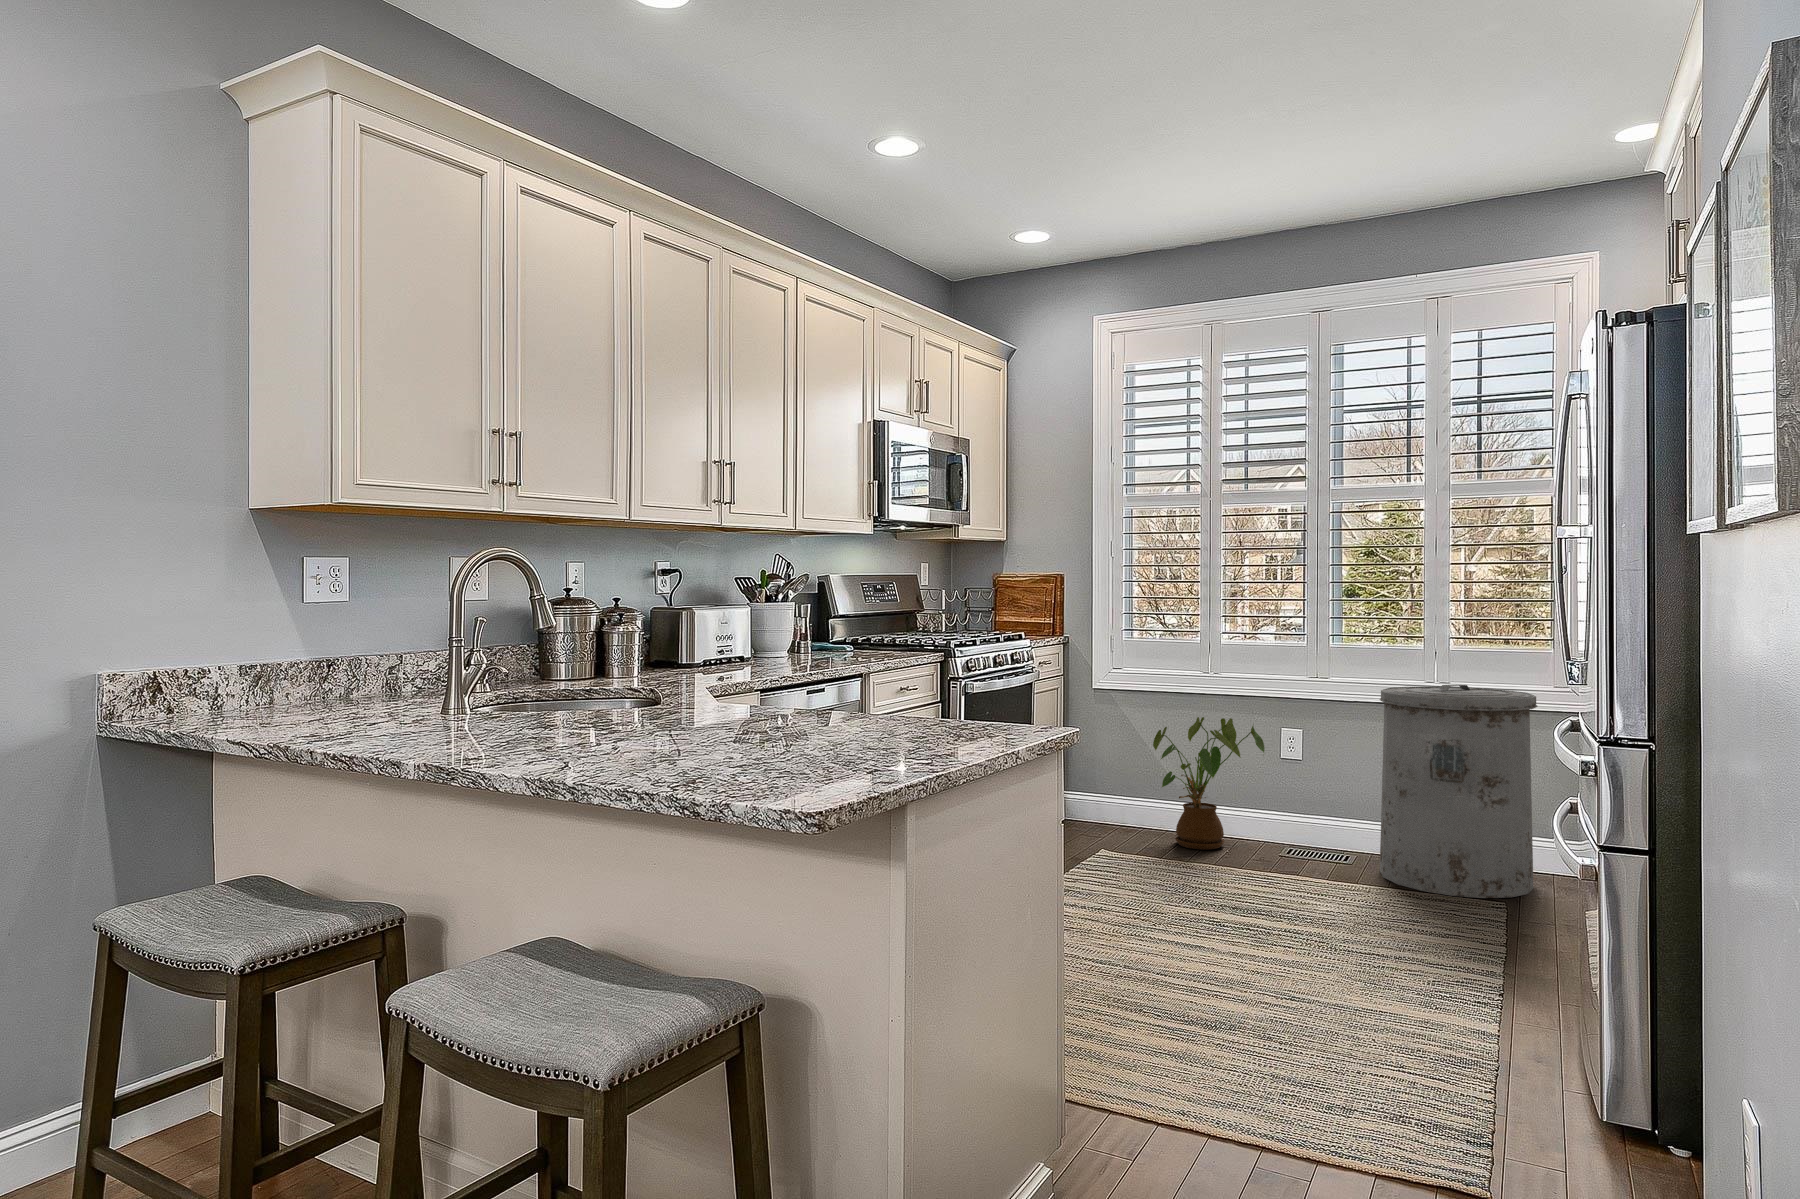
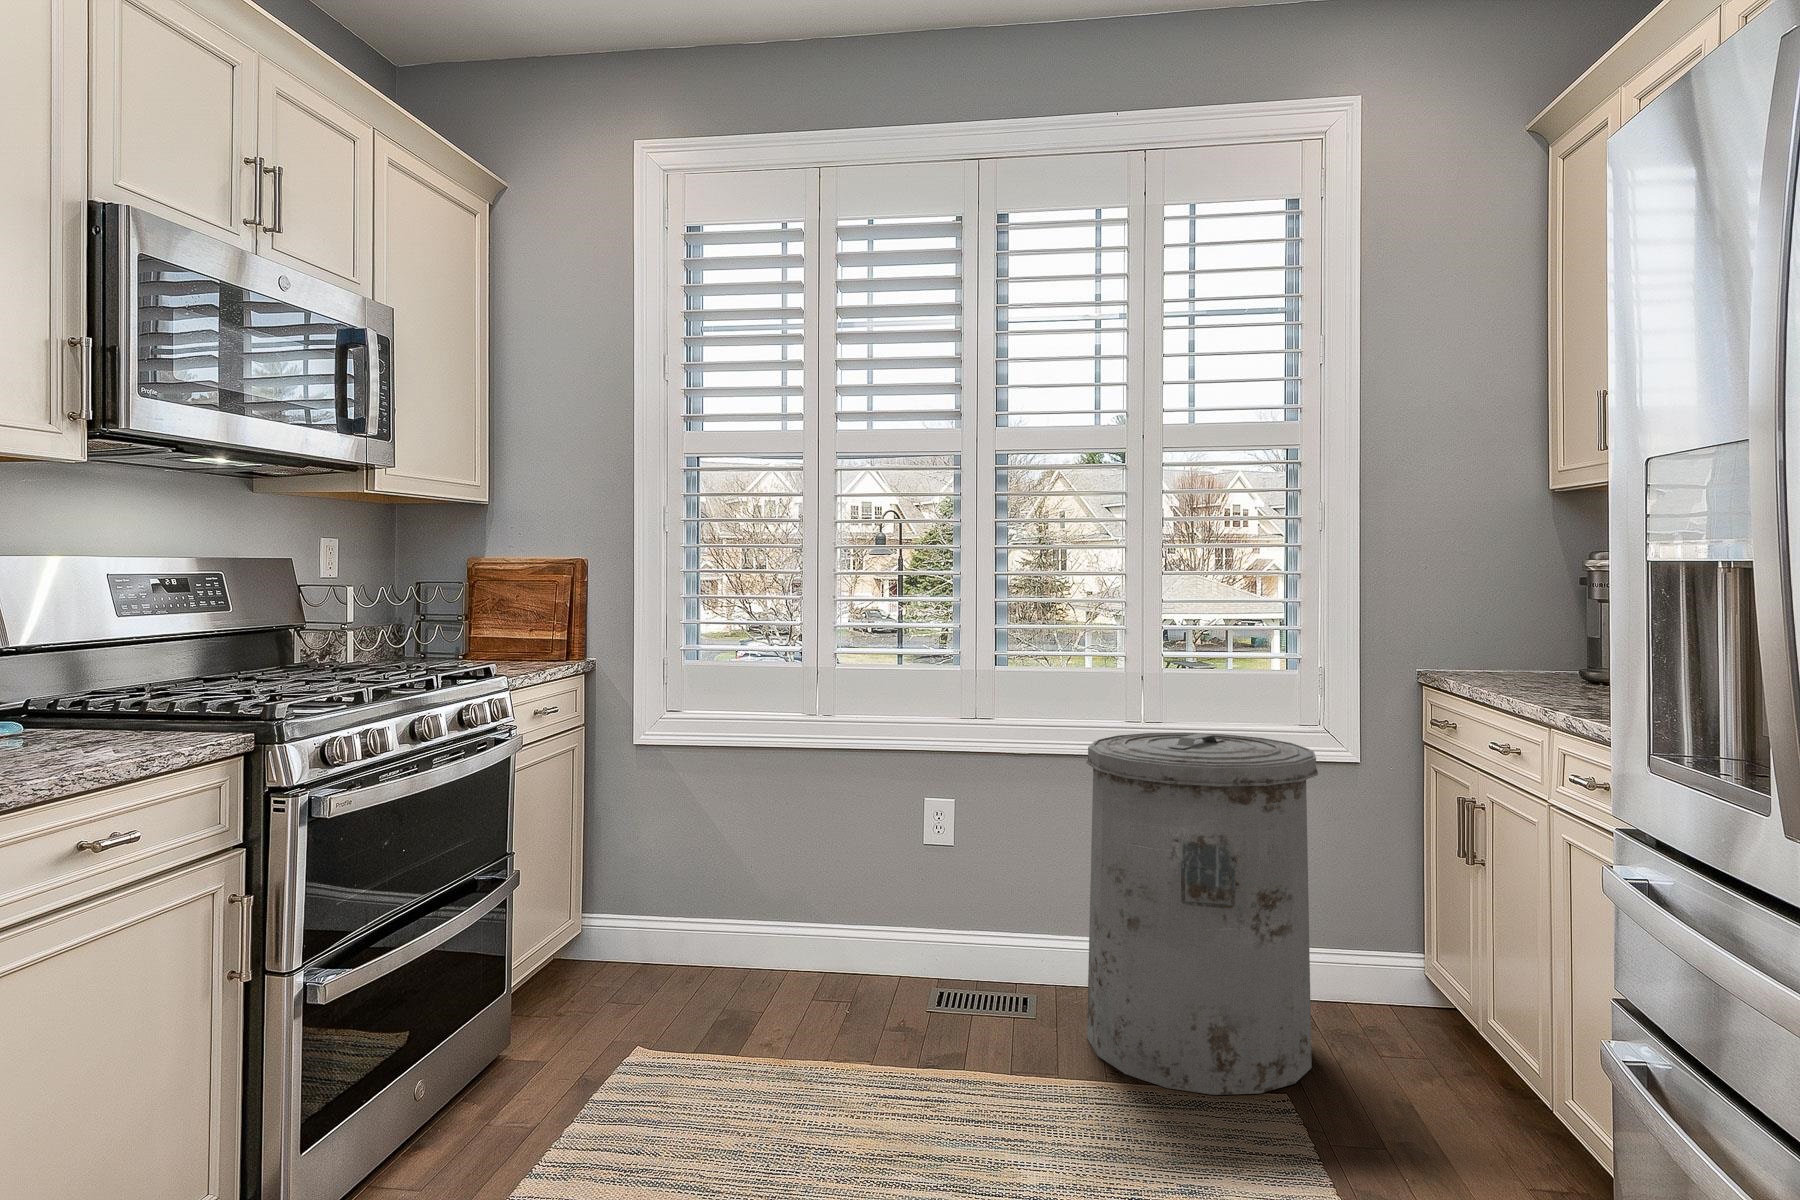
house plant: present [1153,717,1265,850] -> none [728,791,906,1021]

